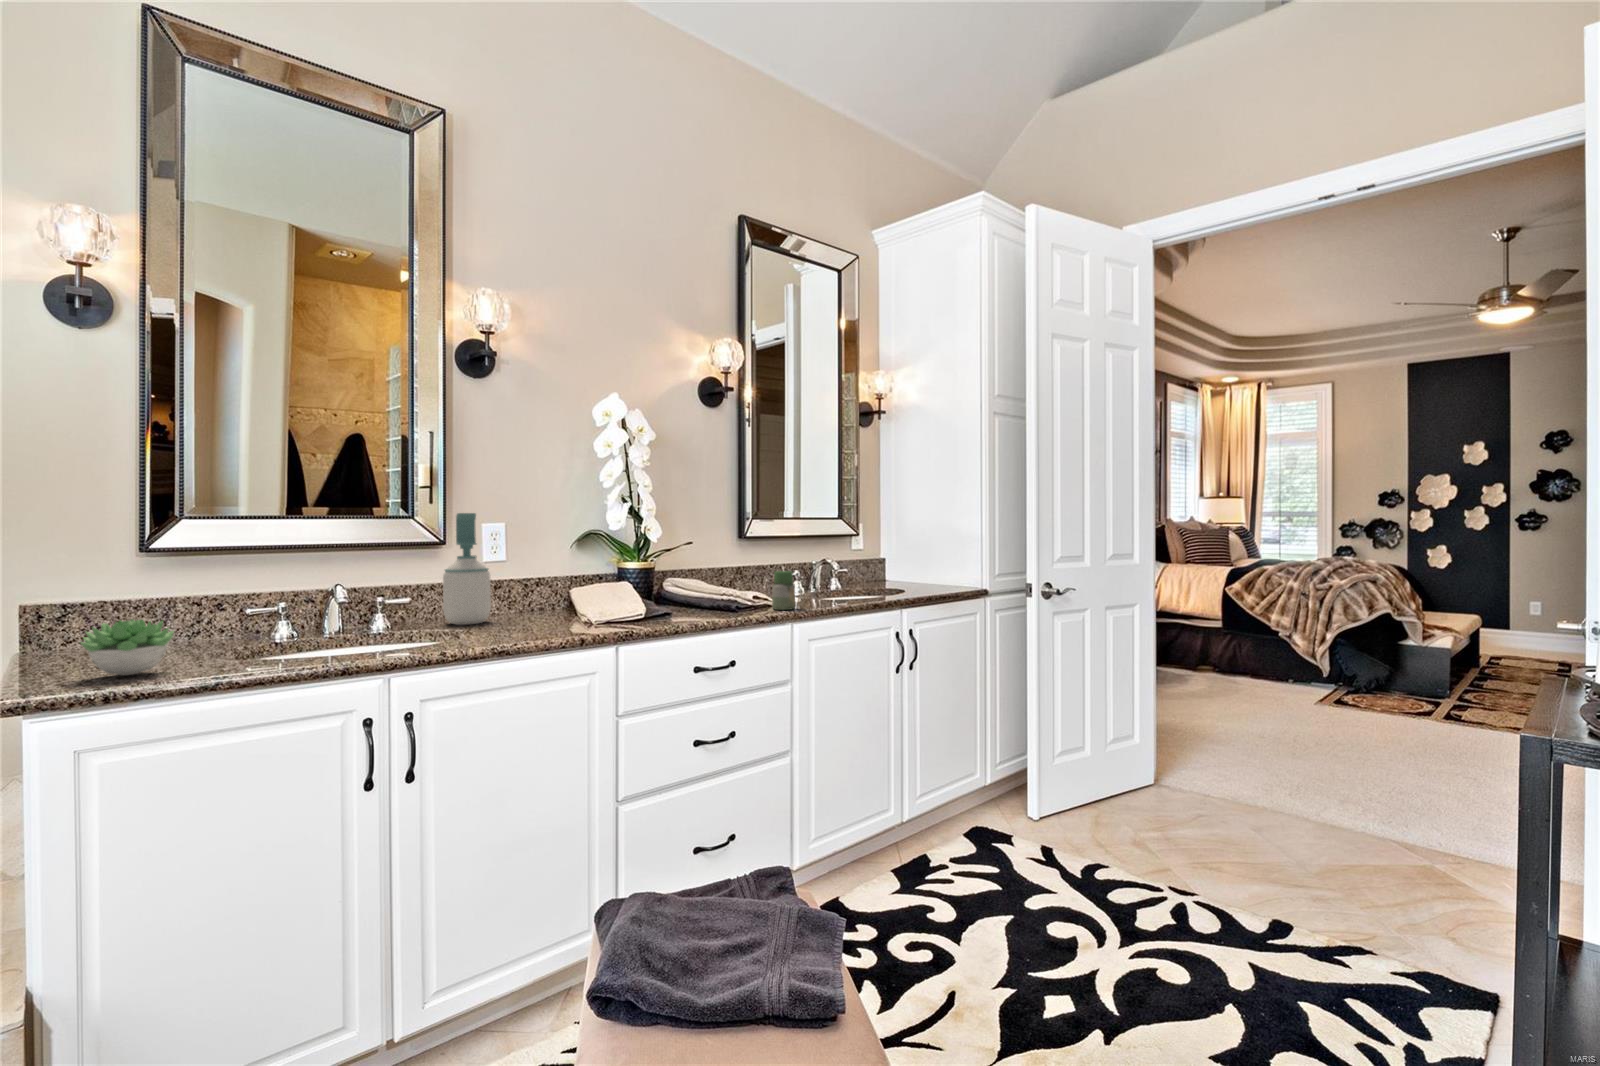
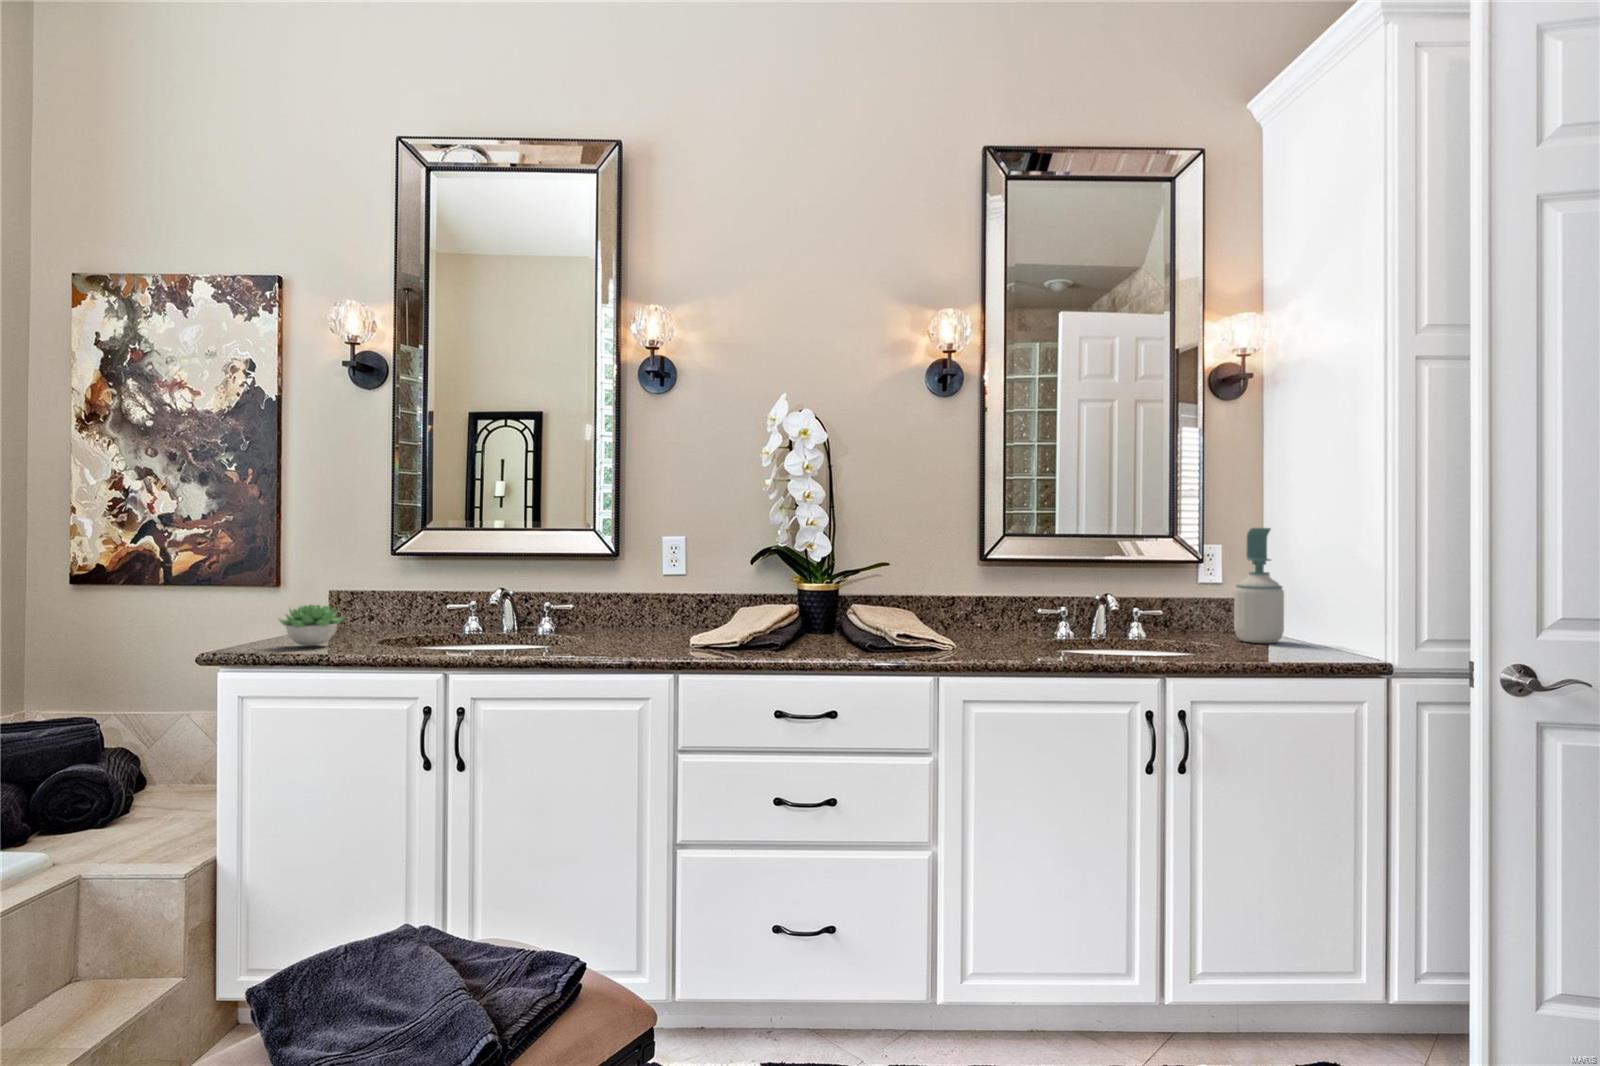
soap bottle: present [443,513,491,625] -> present [1234,528,1284,643]
jar: present [772,571,795,610] -> none [940,604,971,656]

